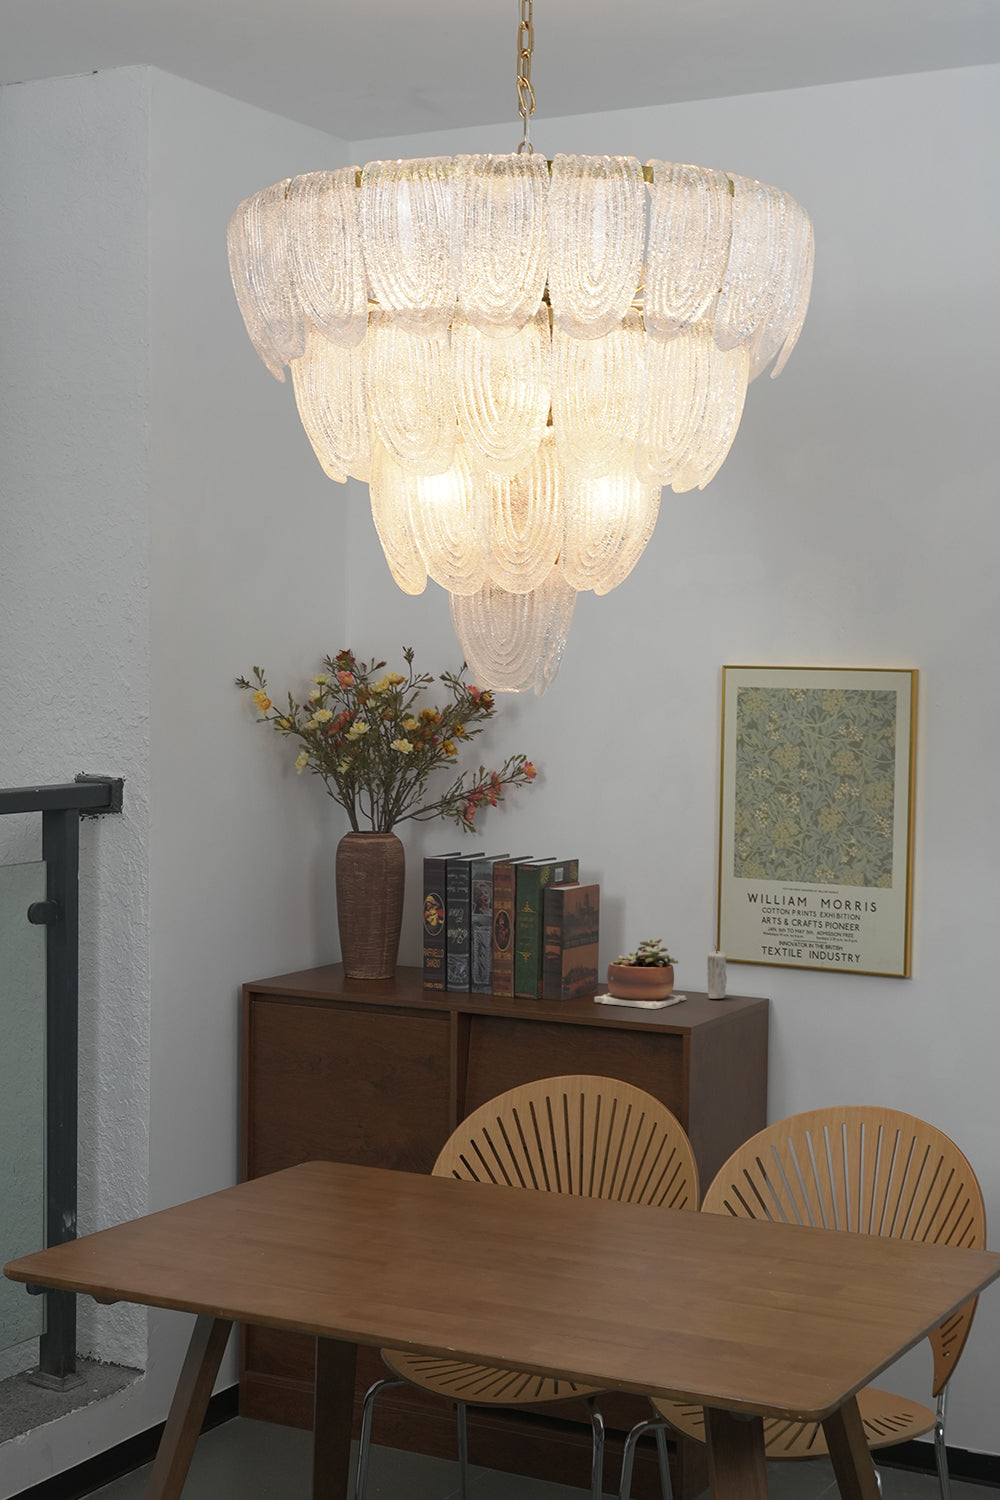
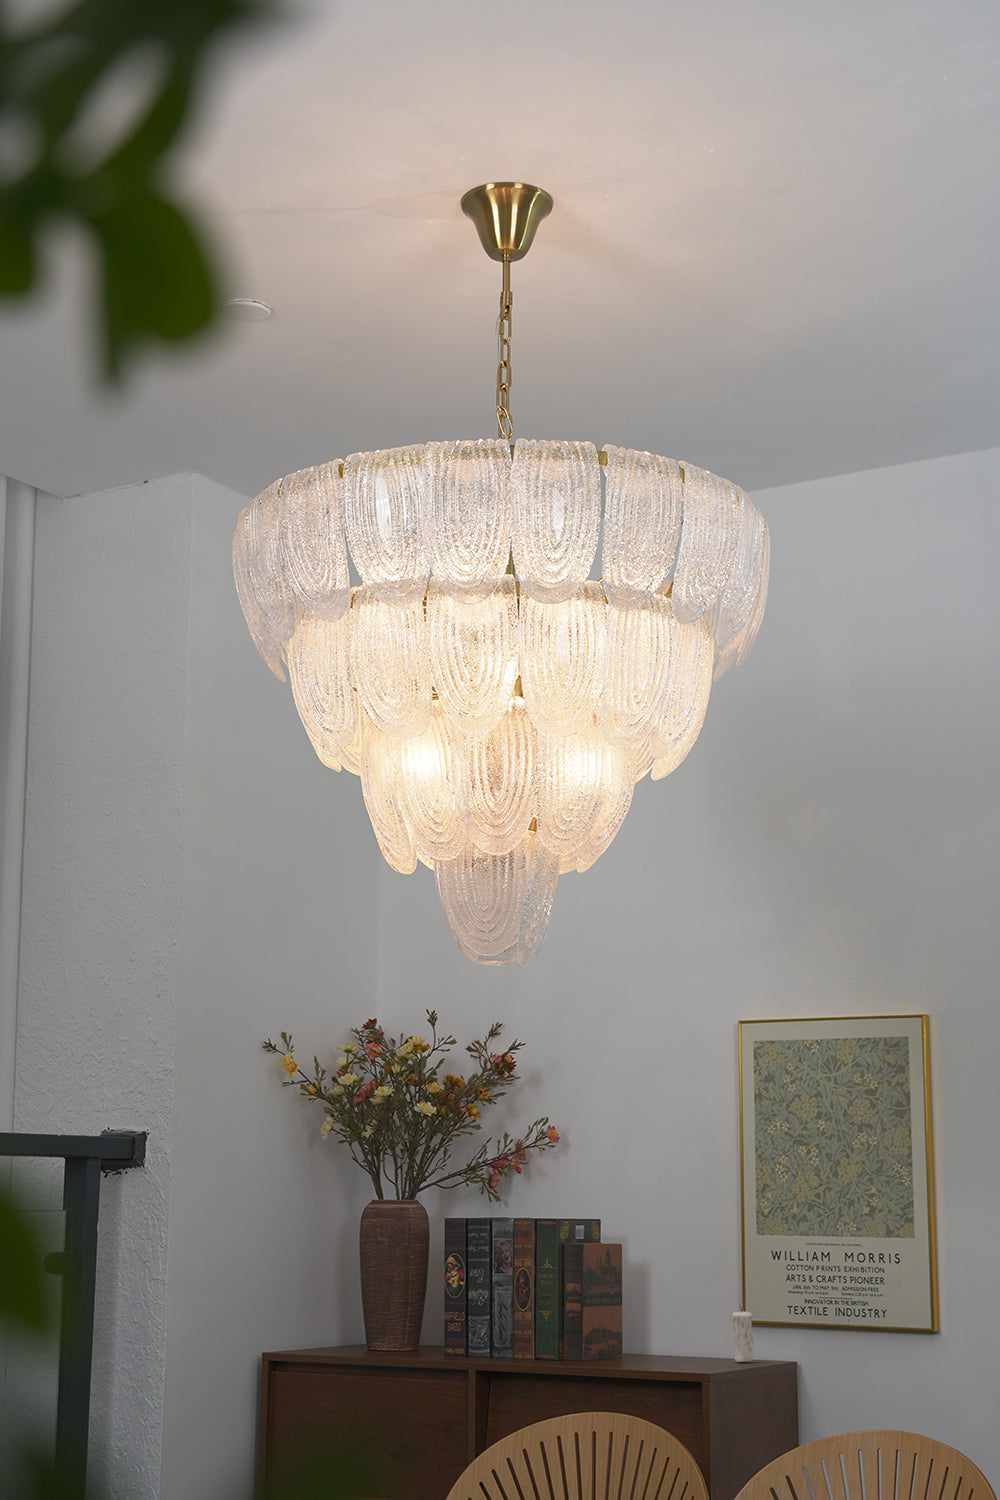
succulent plant: present [594,939,687,1009] -> none [616,1297,713,1367]

